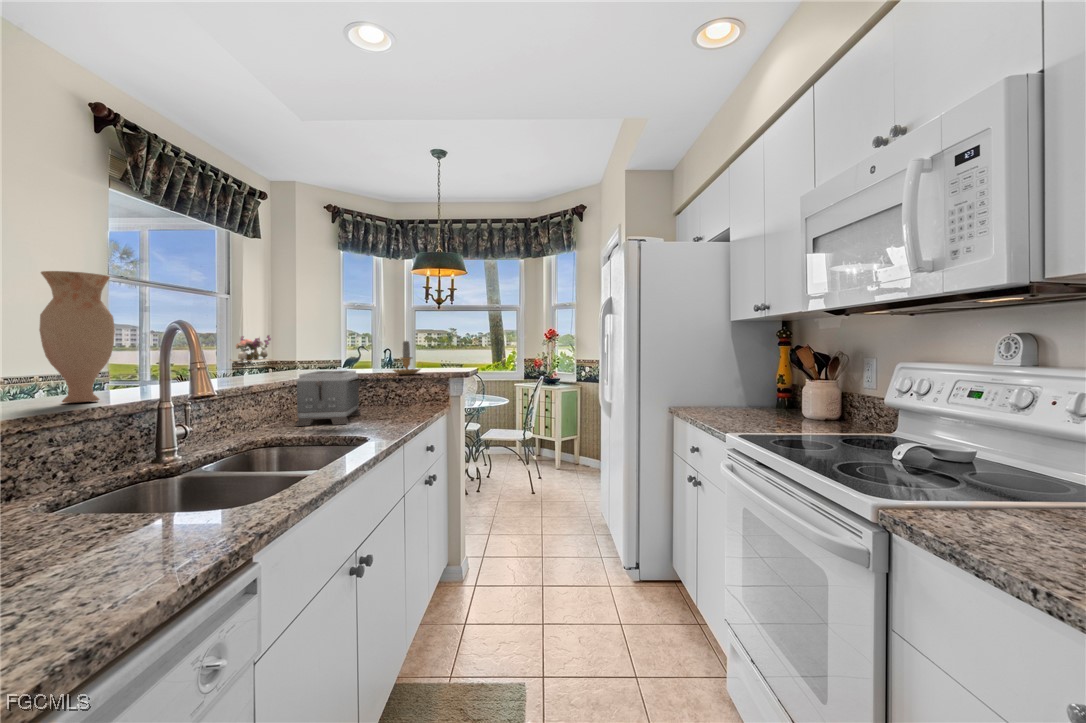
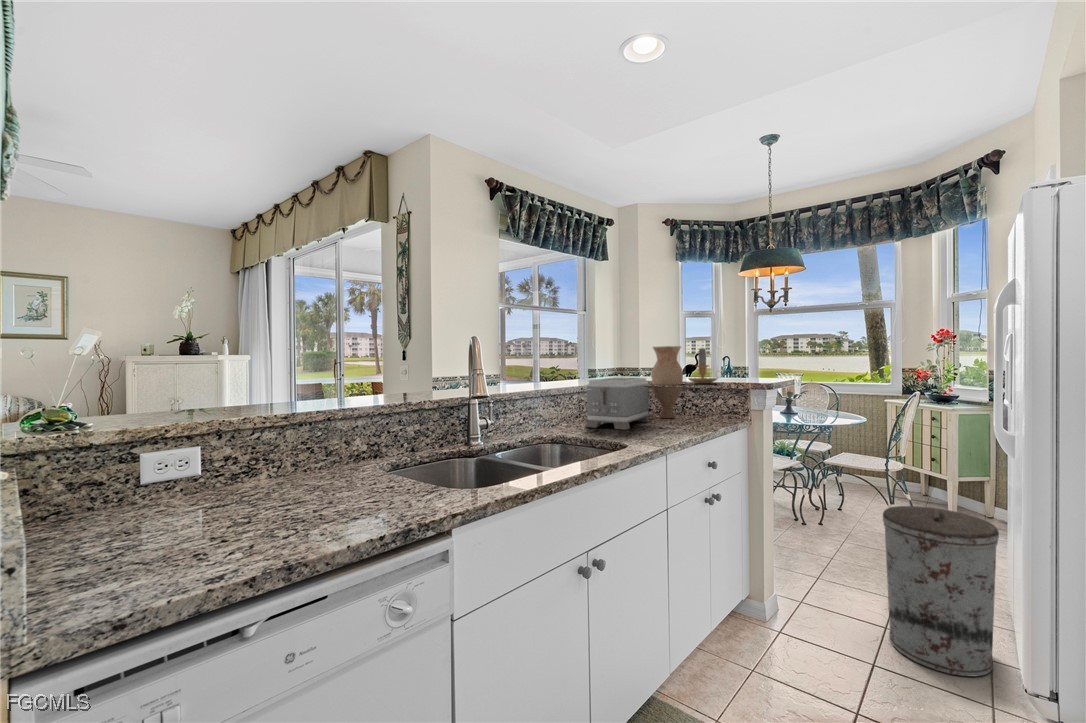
vase: present [39,271,115,403] -> present [652,346,683,418]
flower arrangement: present [230,335,272,367] -> none [582,344,621,374]
trash can: none [543,458,607,571] -> present [883,506,999,677]

